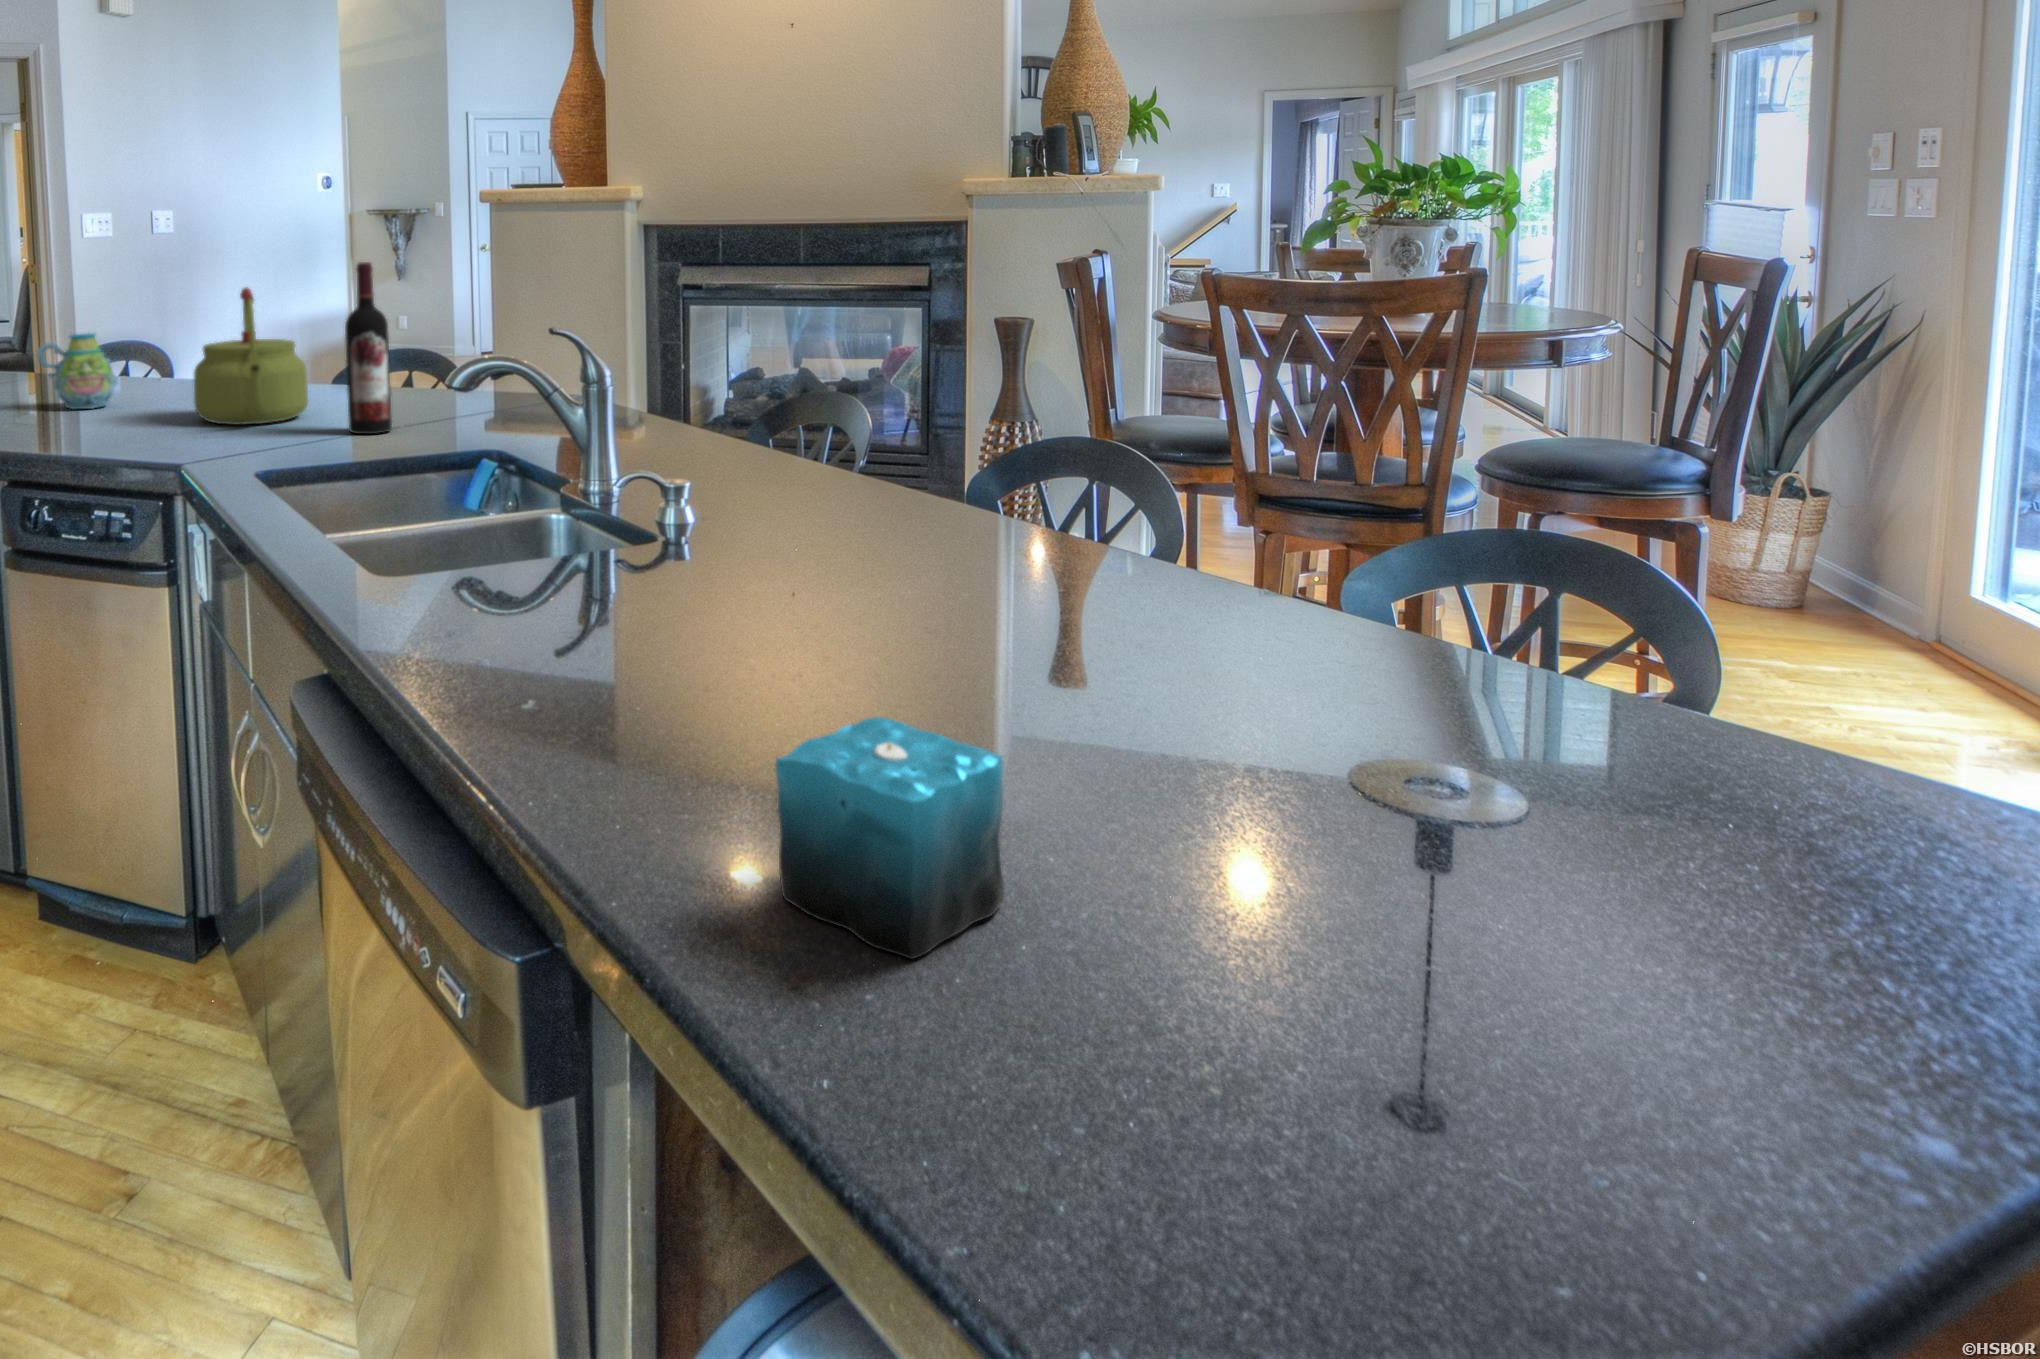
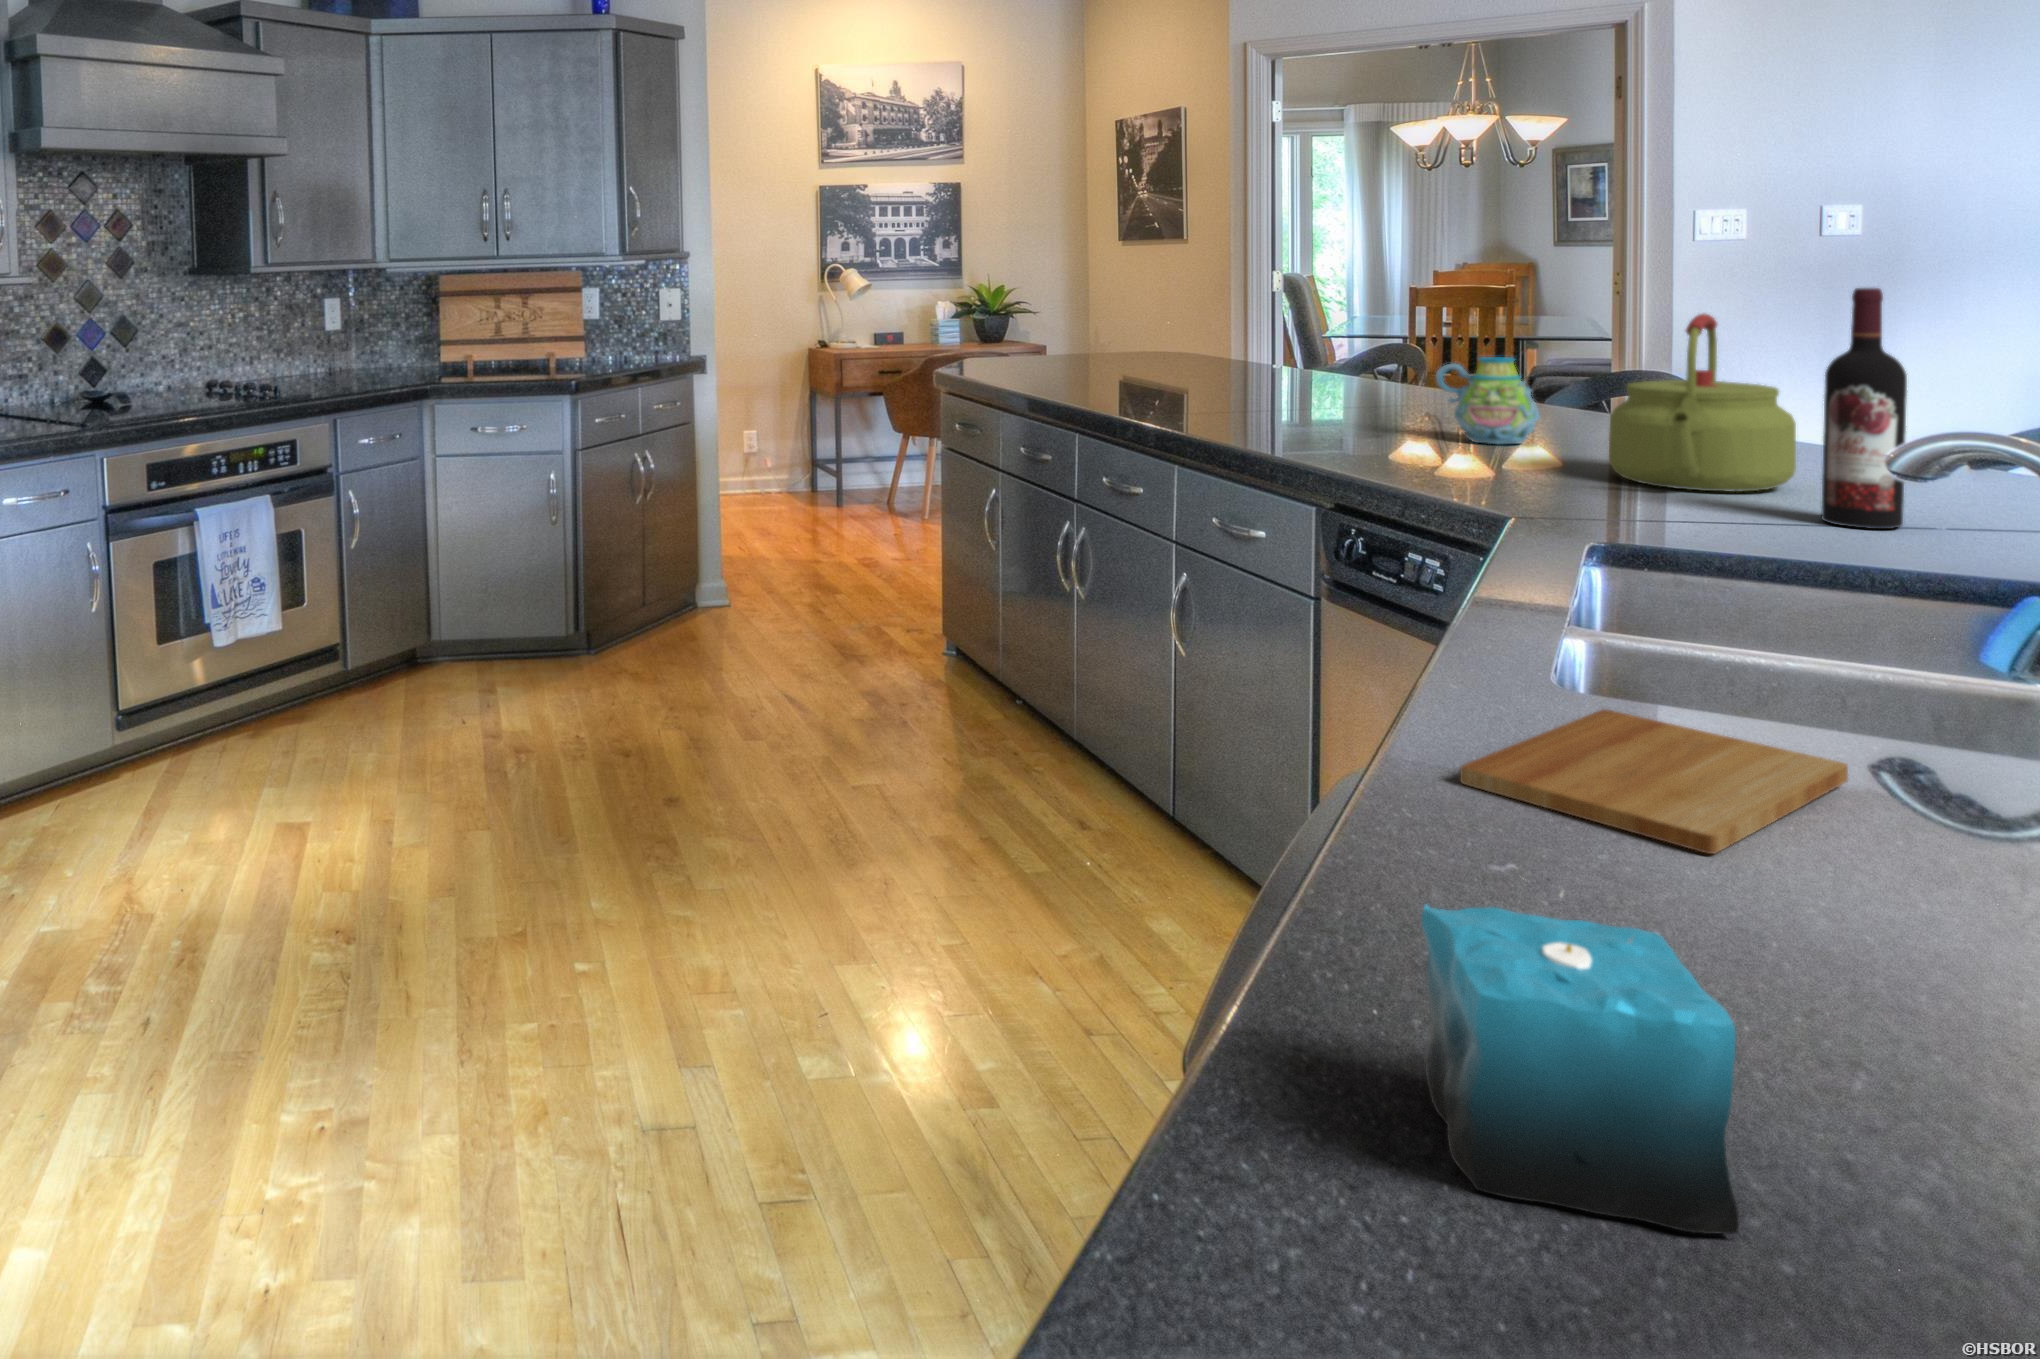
cutting board: none [461,585,638,675] -> present [1460,709,1848,854]

